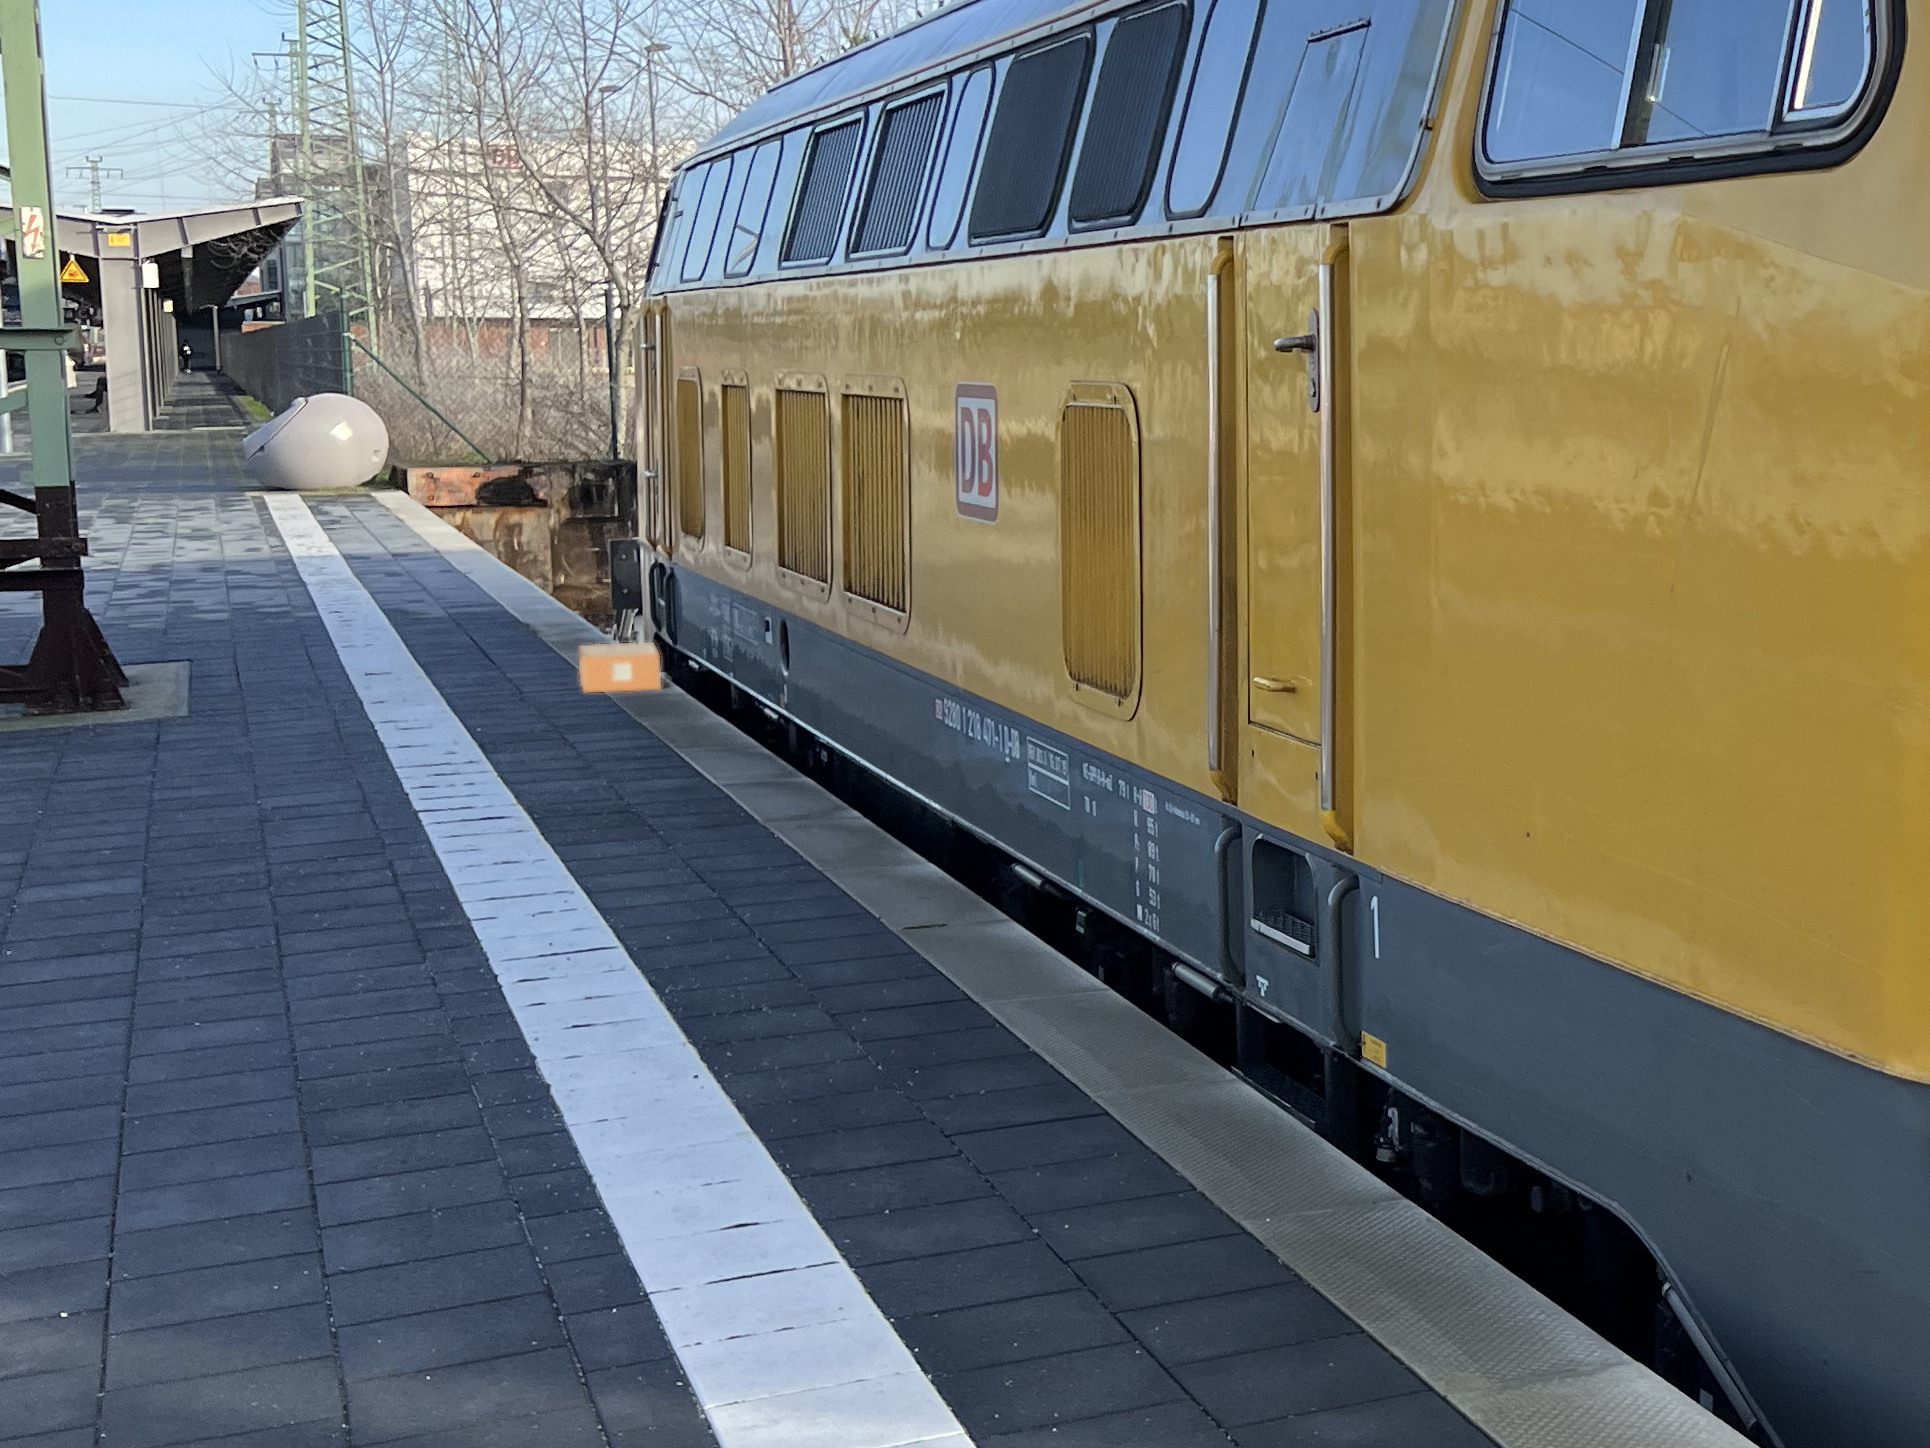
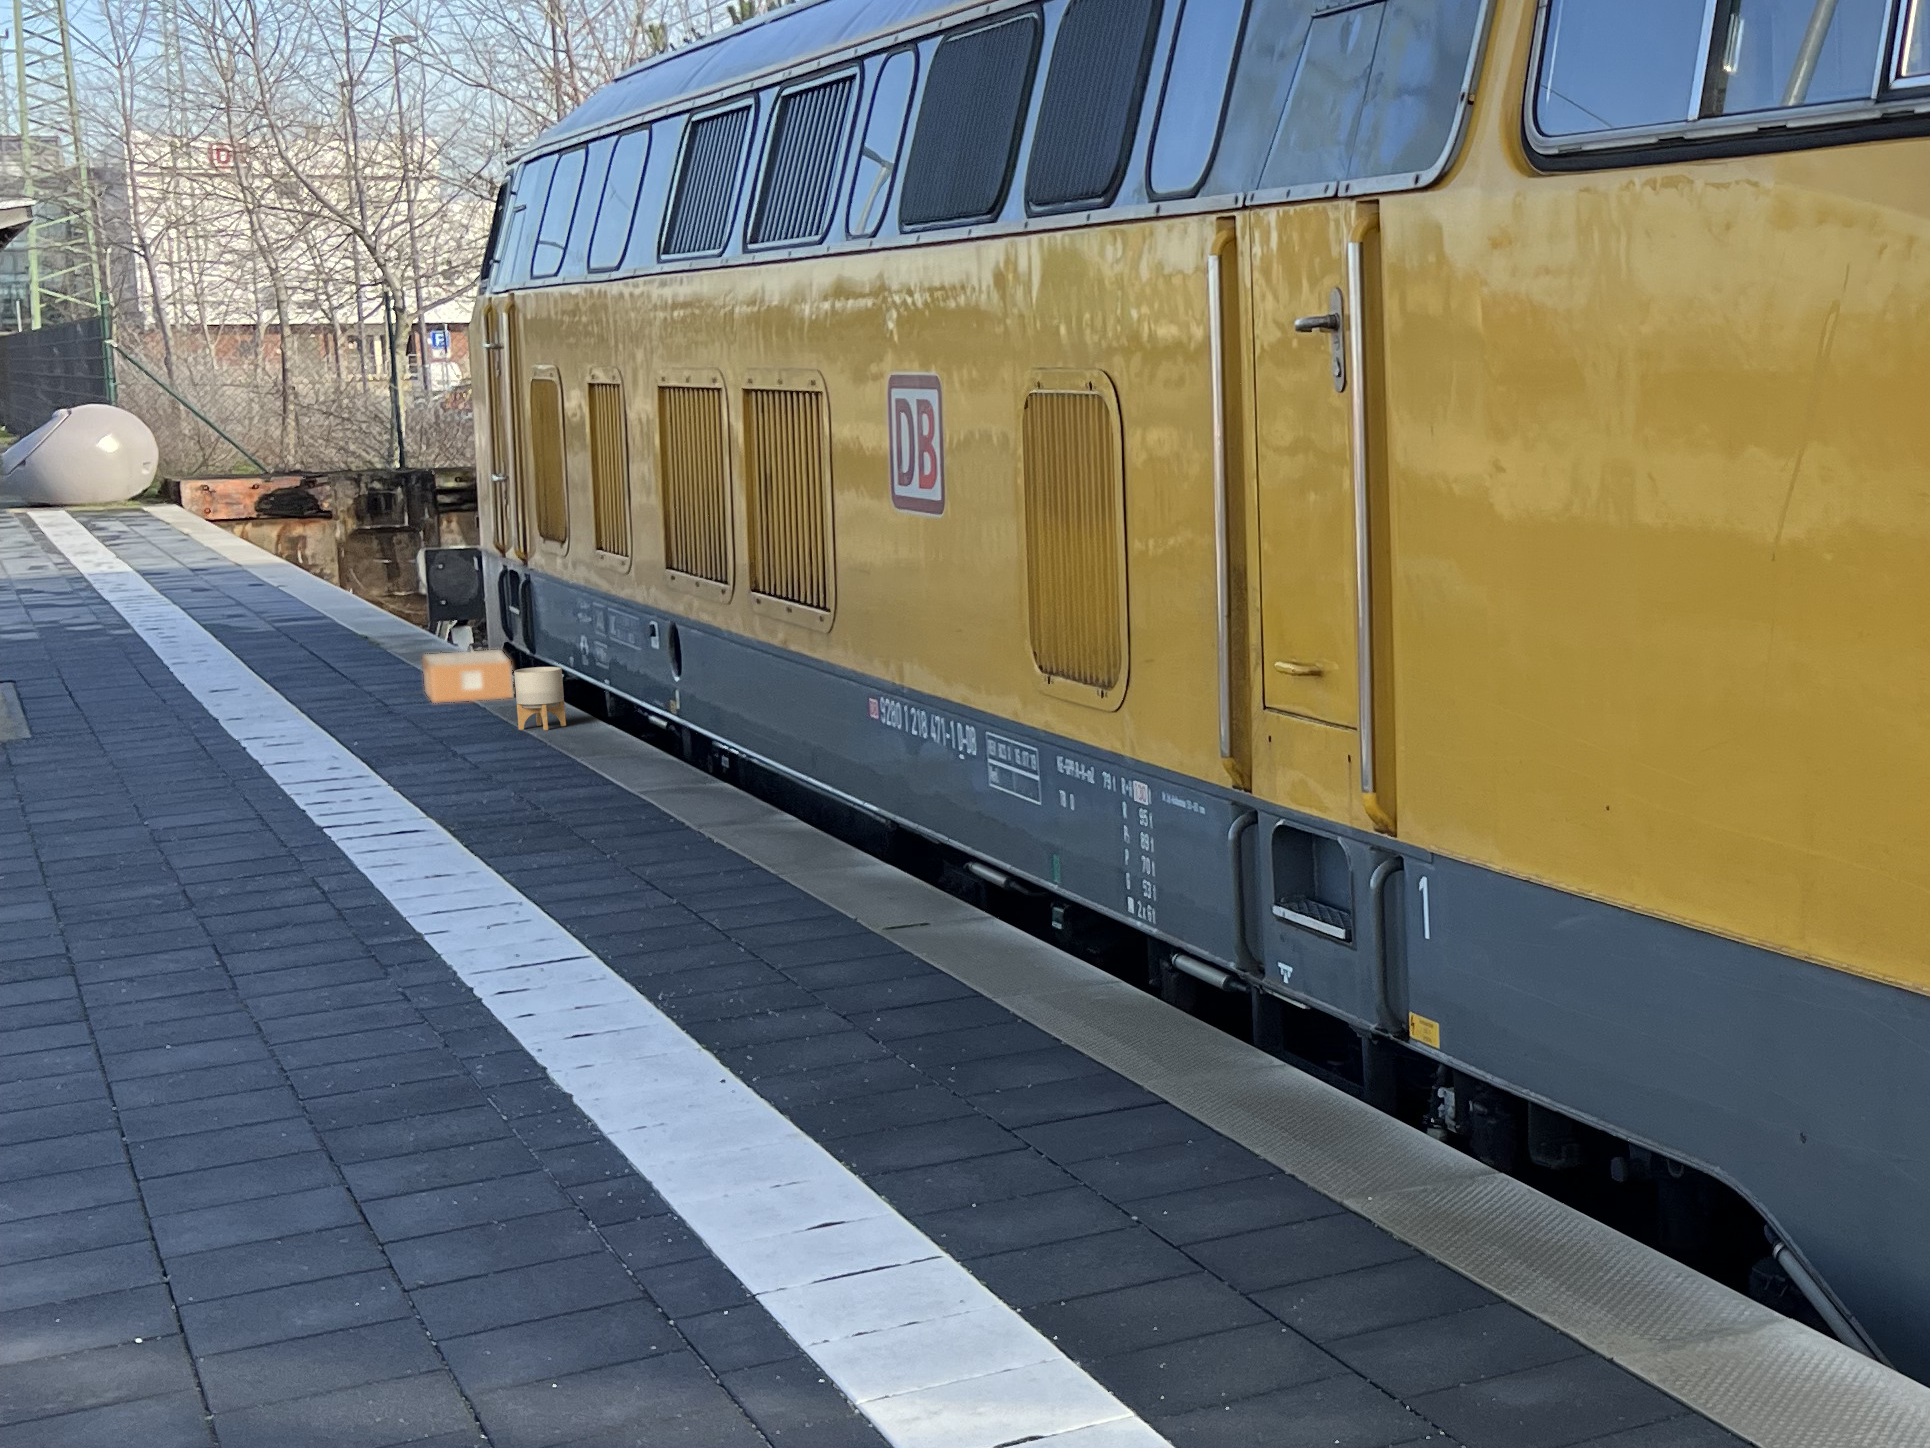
planter: none [654,661,702,722] -> present [514,667,566,730]

